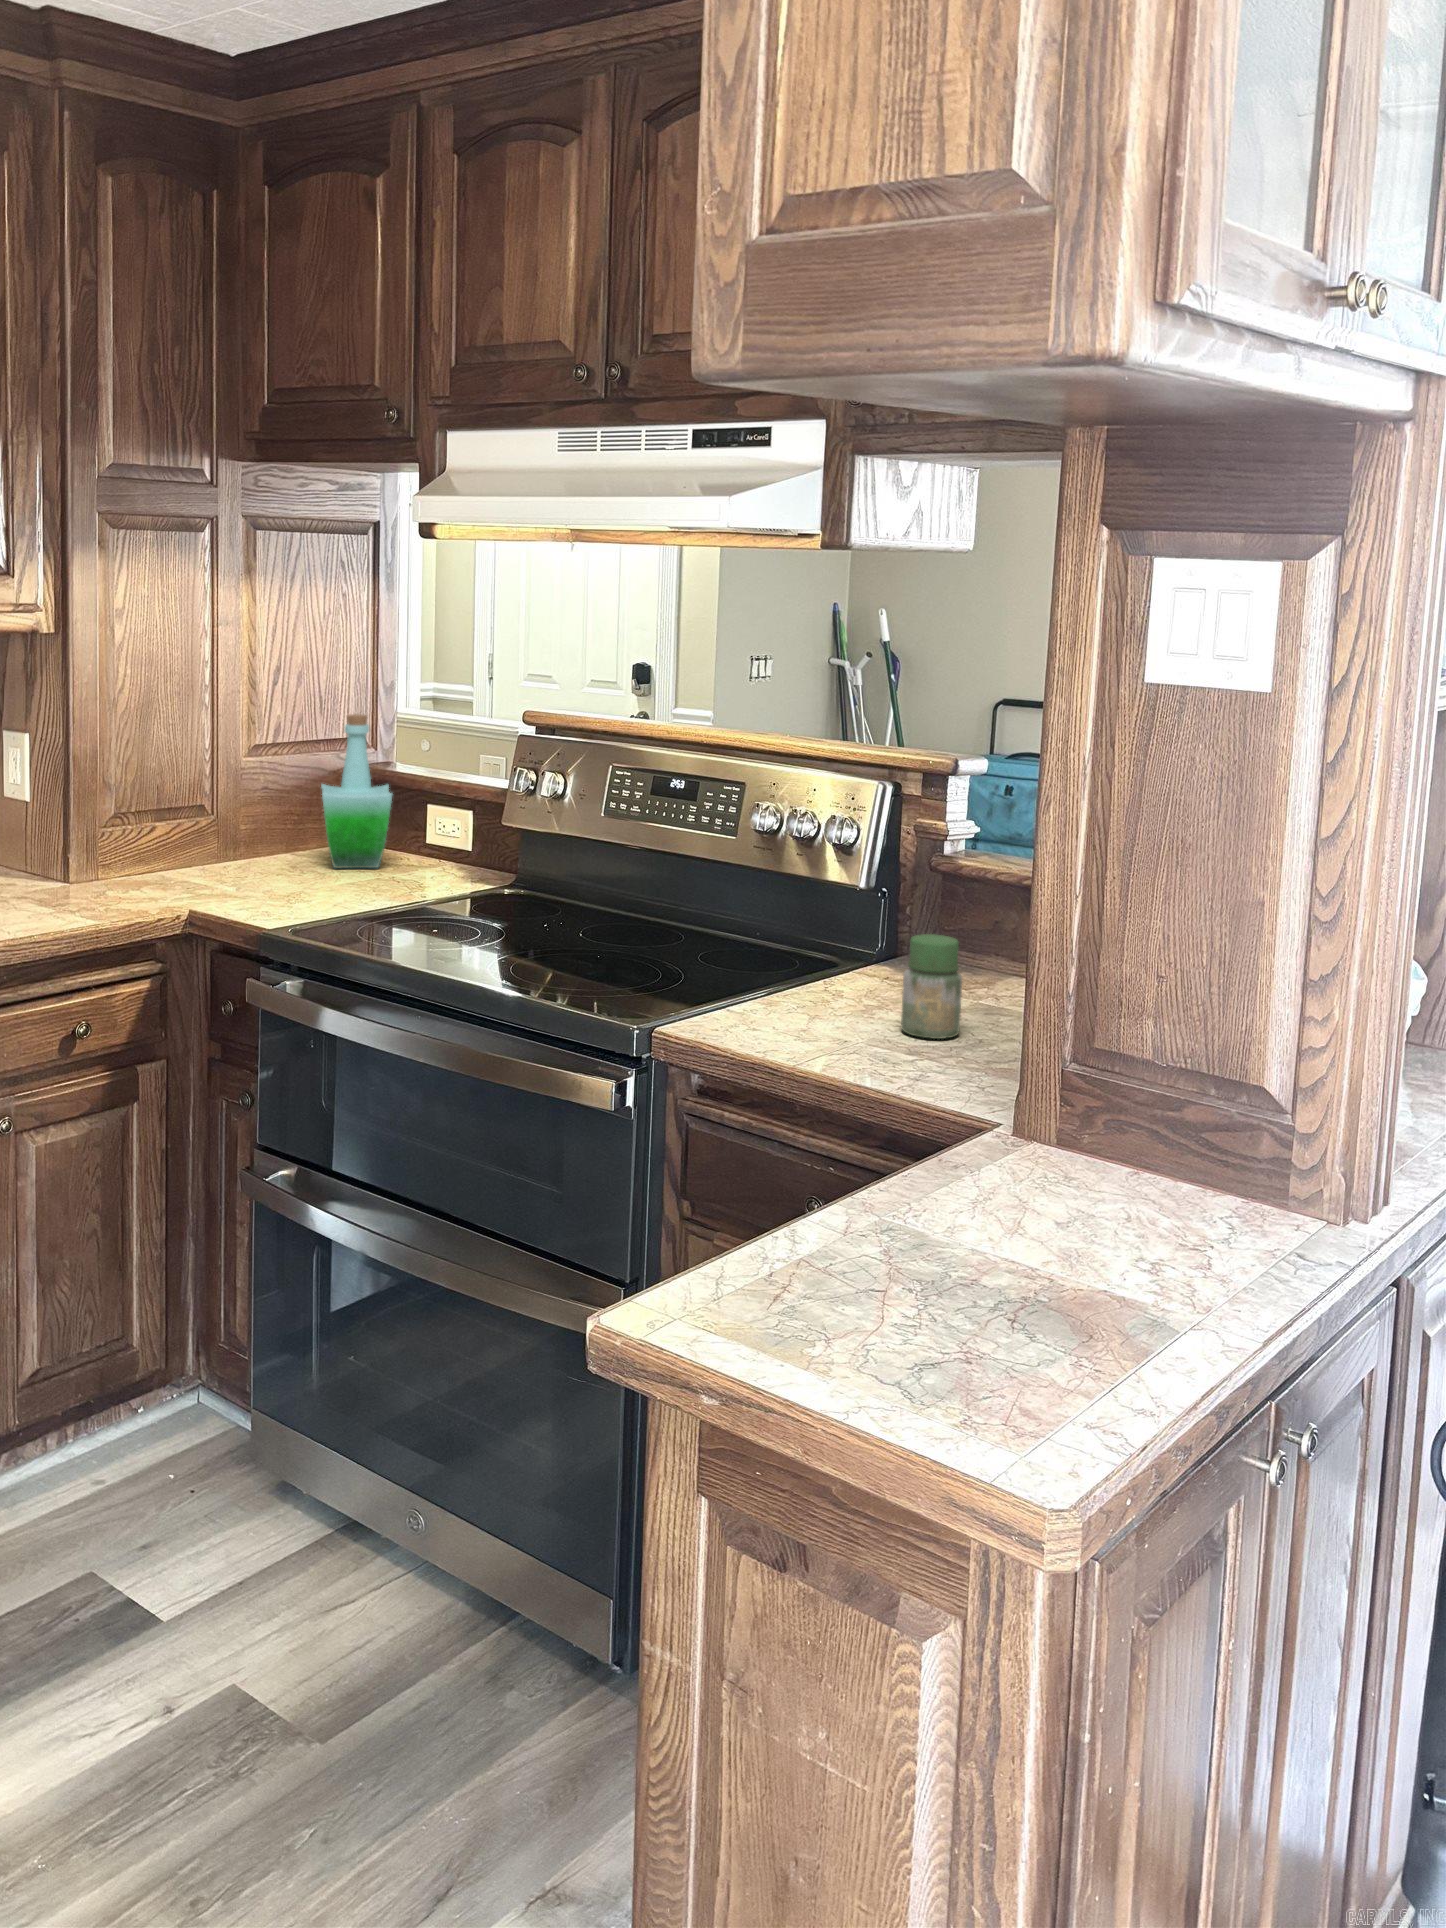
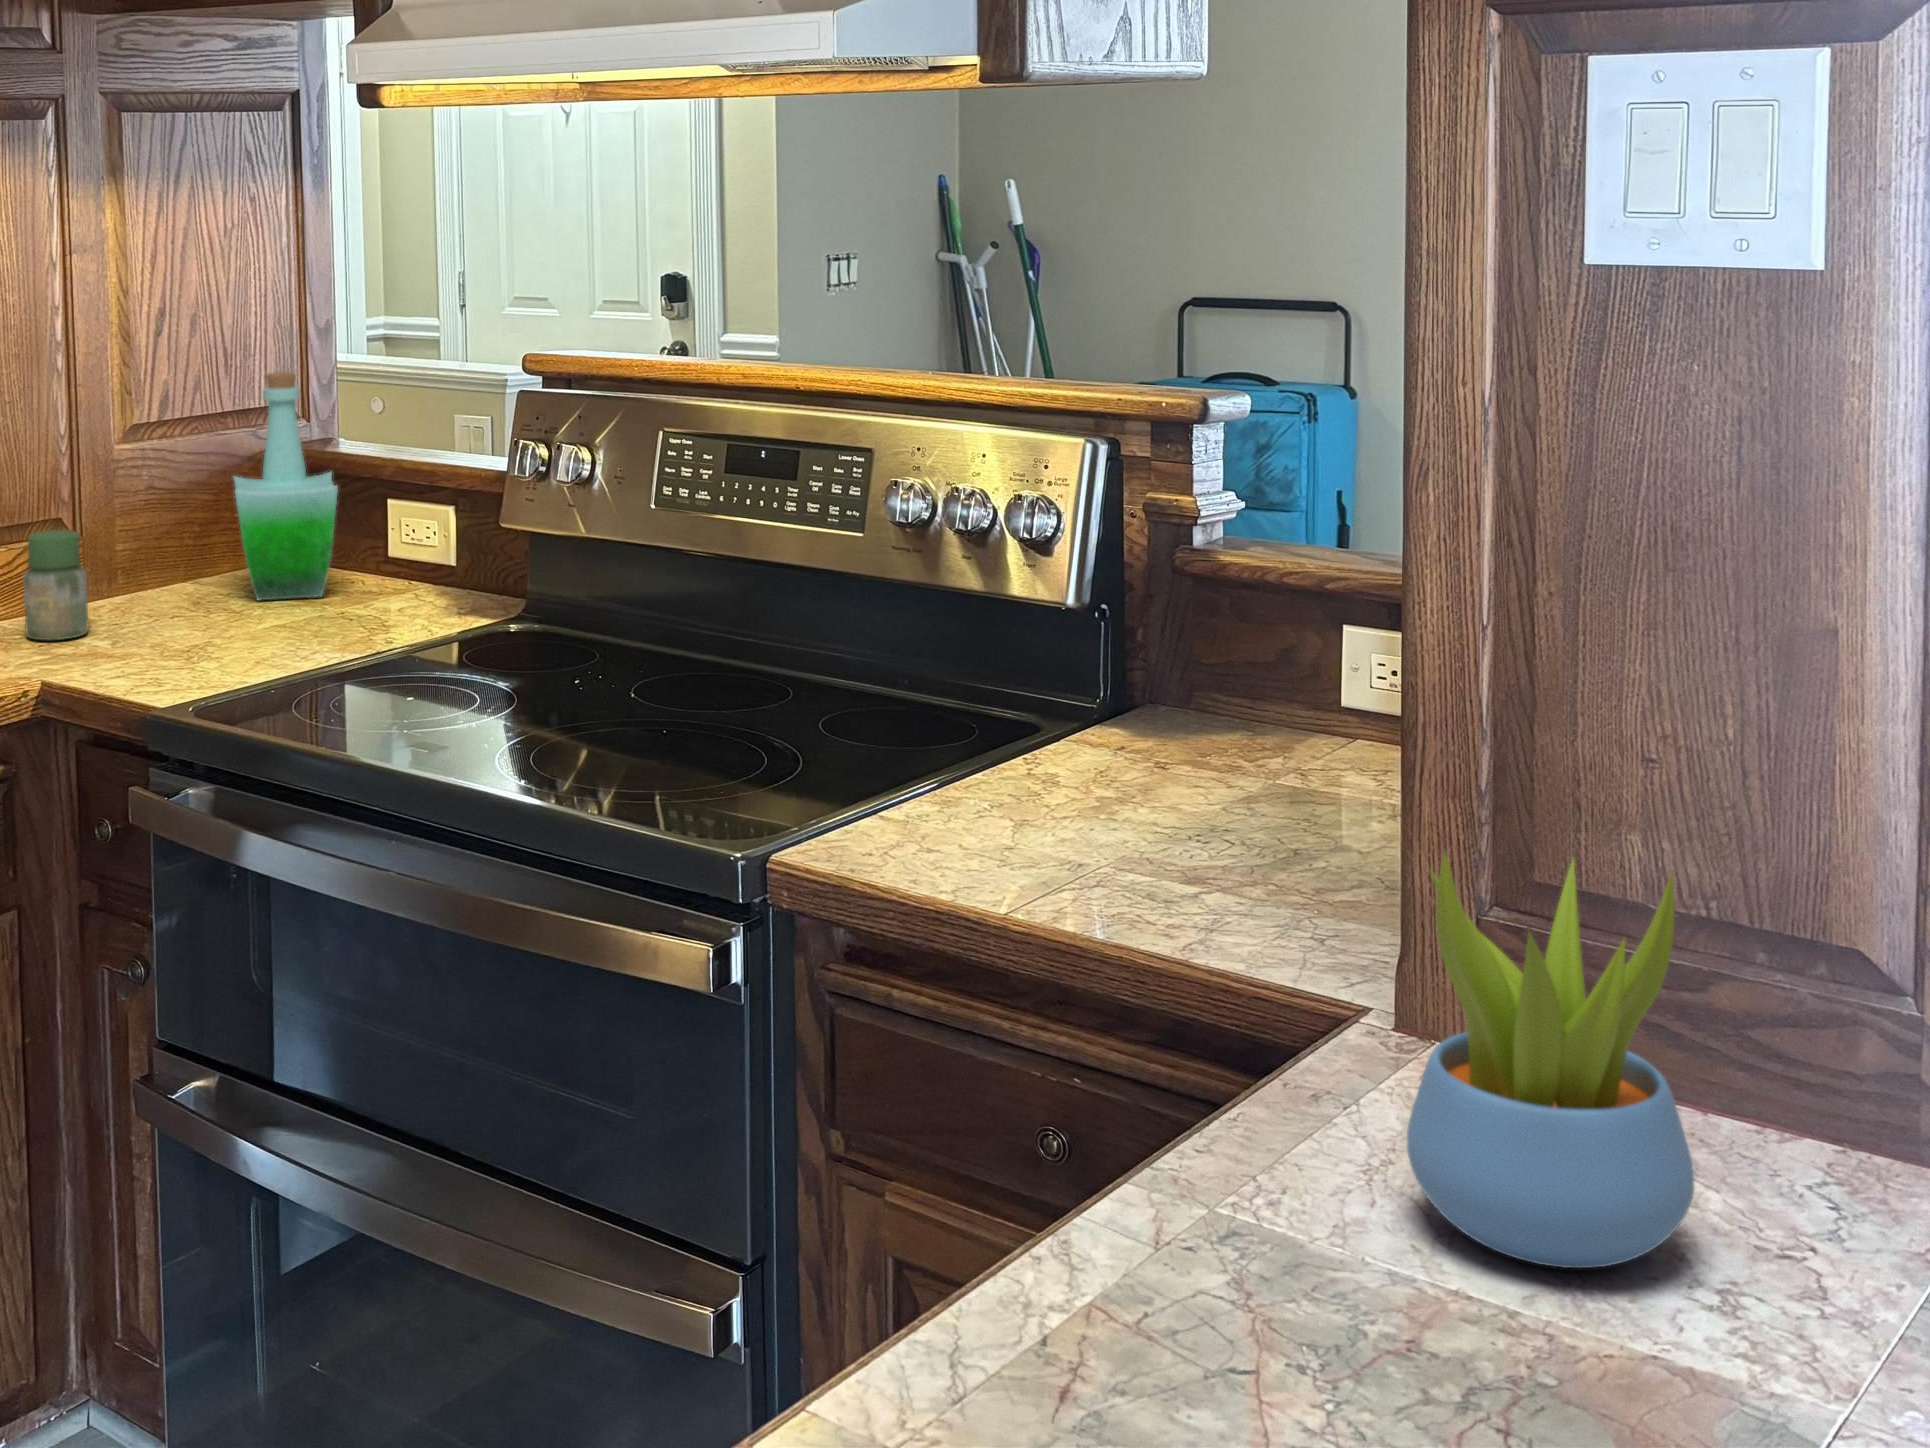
jar: present [901,934,962,1039] -> present [23,530,89,640]
succulent plant: none [987,1008,1140,1242] -> present [1407,851,1694,1268]

